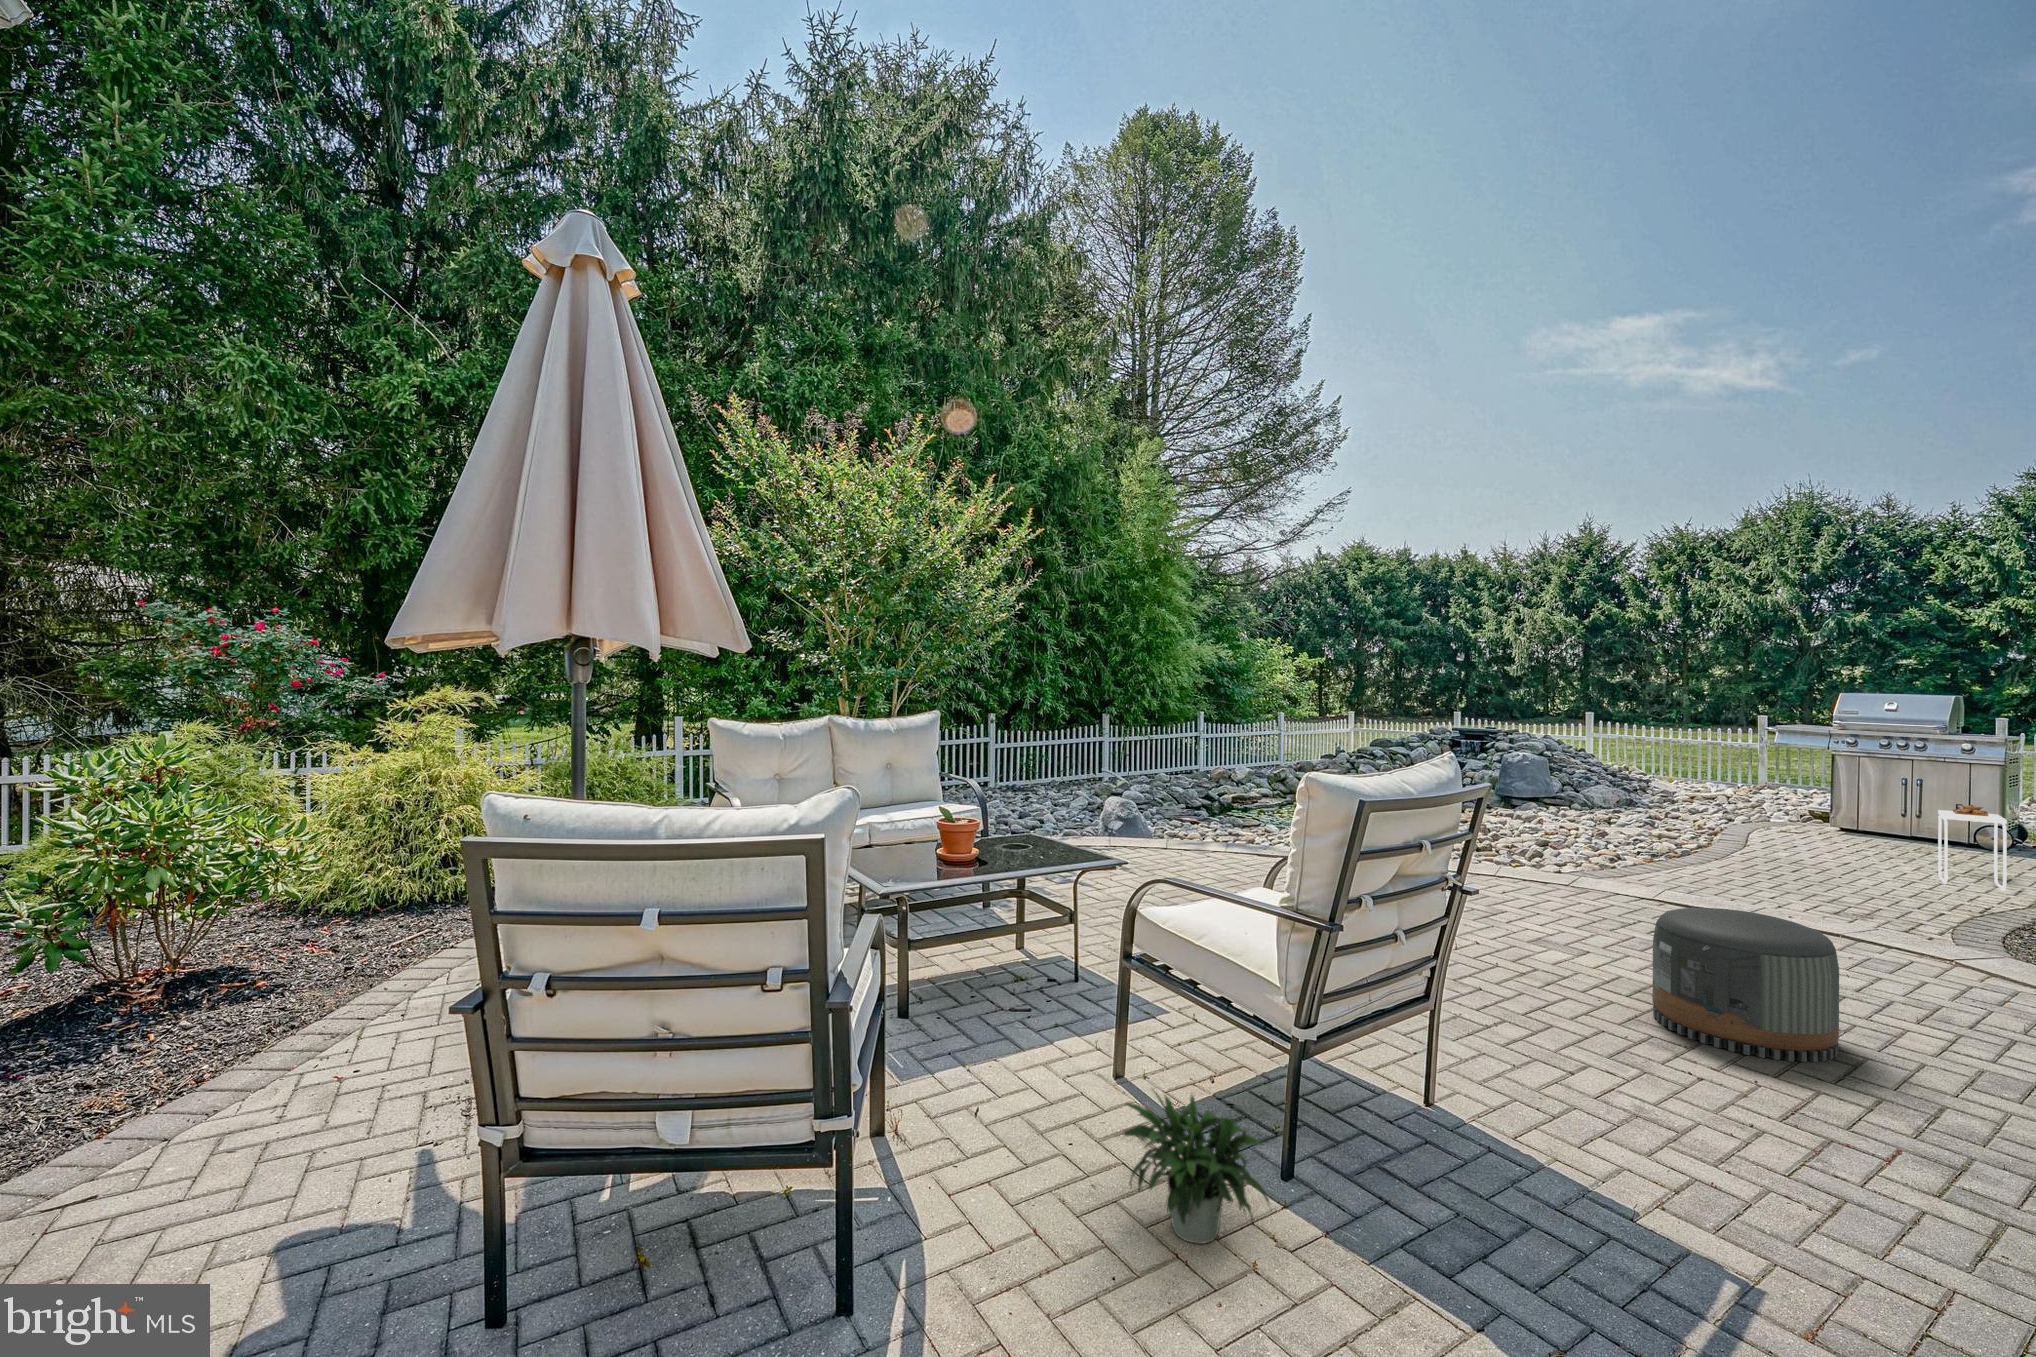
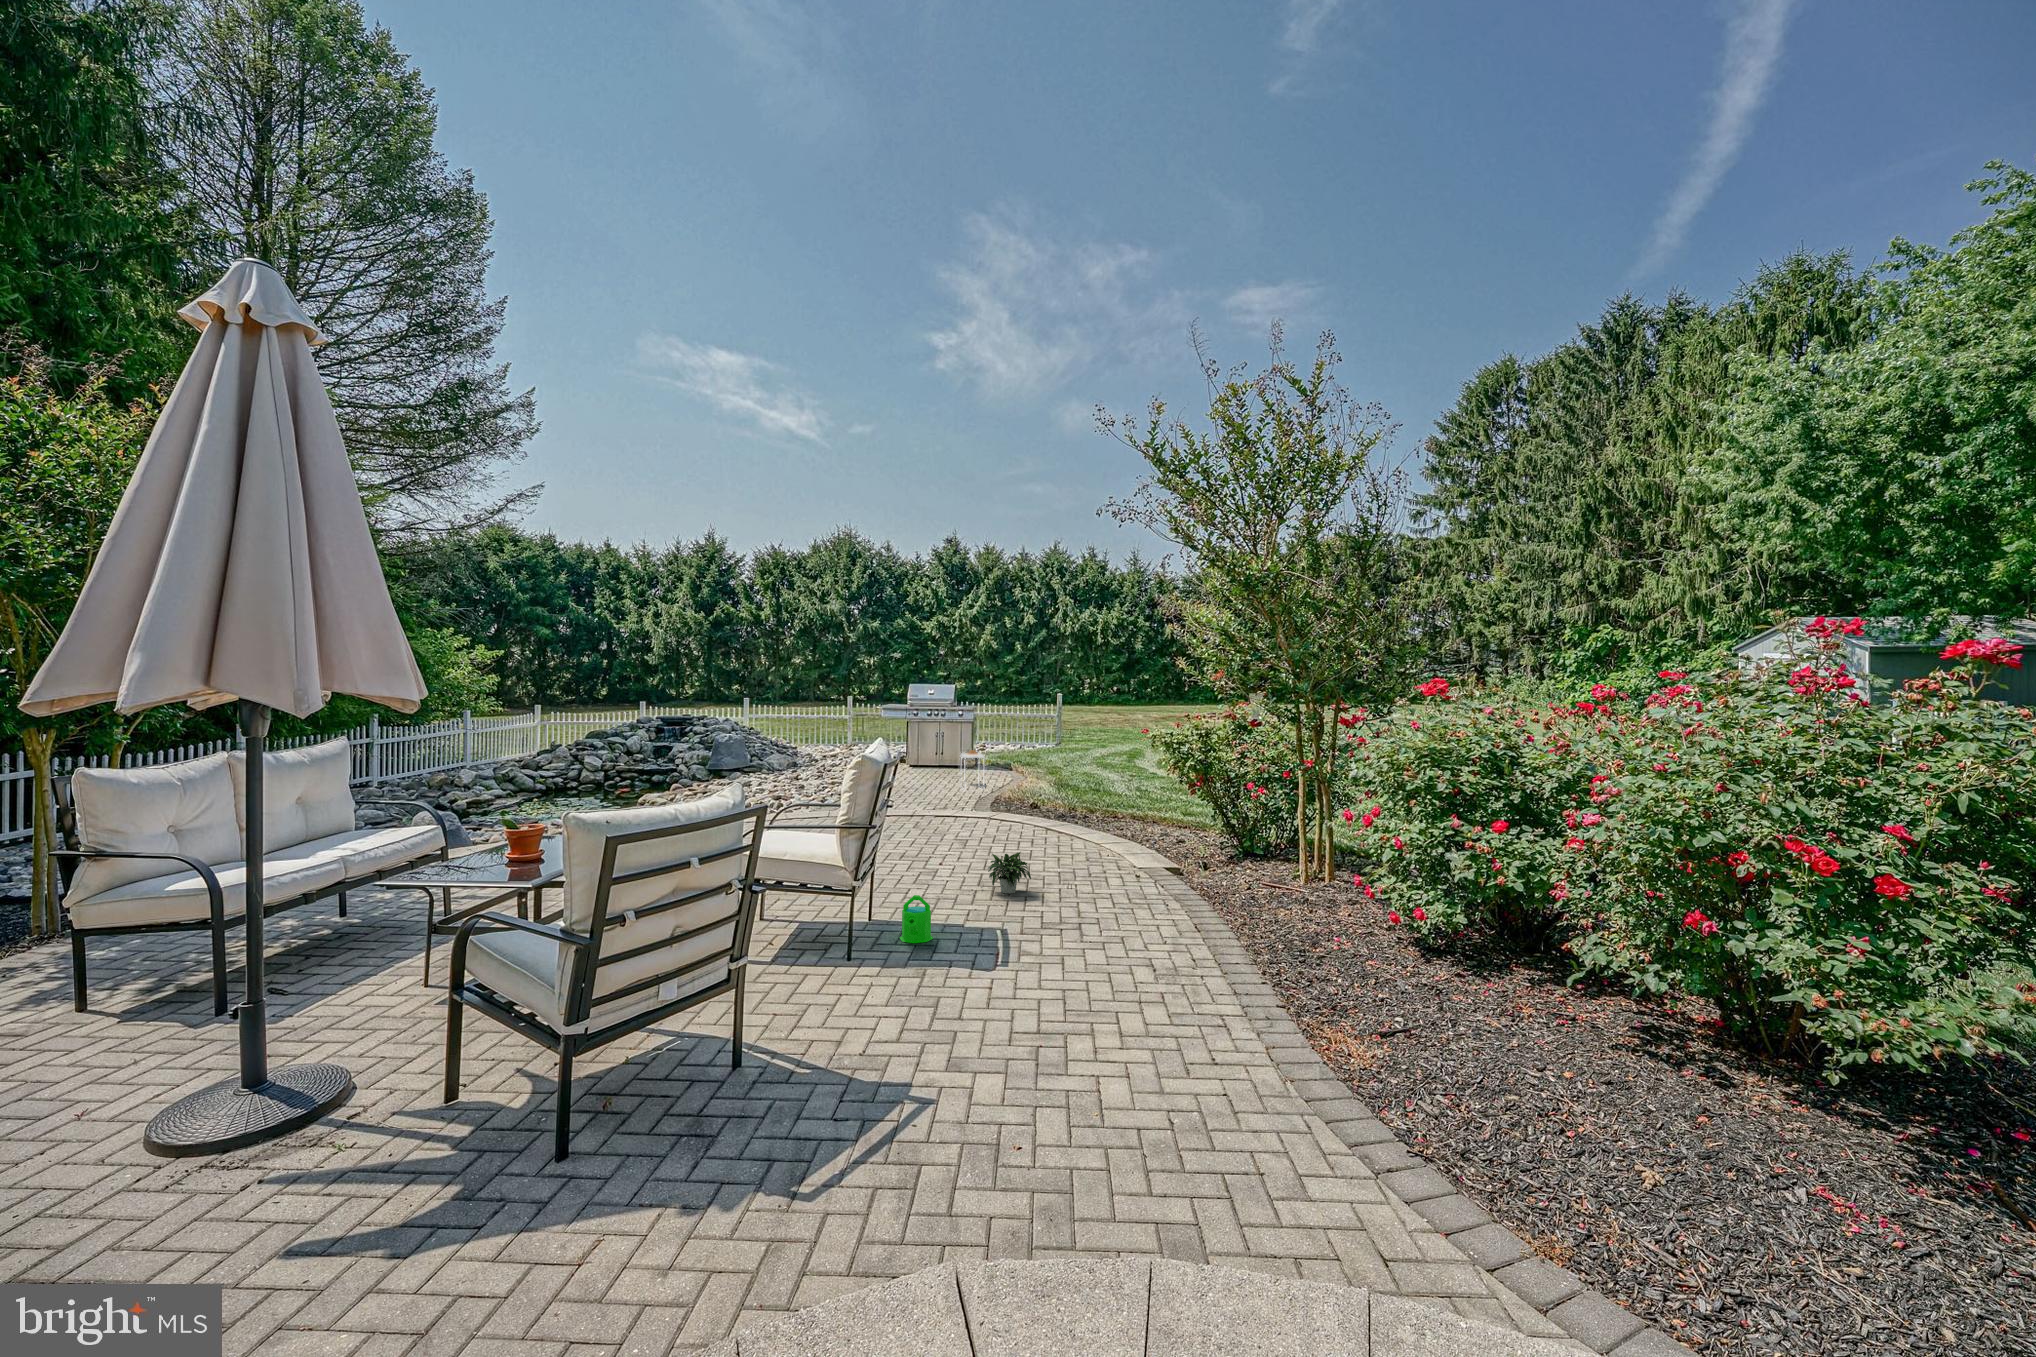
pouf: present [1652,908,1839,1062] -> none [915,809,978,868]
potted plant: present [1093,1093,1269,1244] -> present [973,852,1031,894]
watering can: none [1346,1118,1459,1263] -> present [900,895,933,943]

